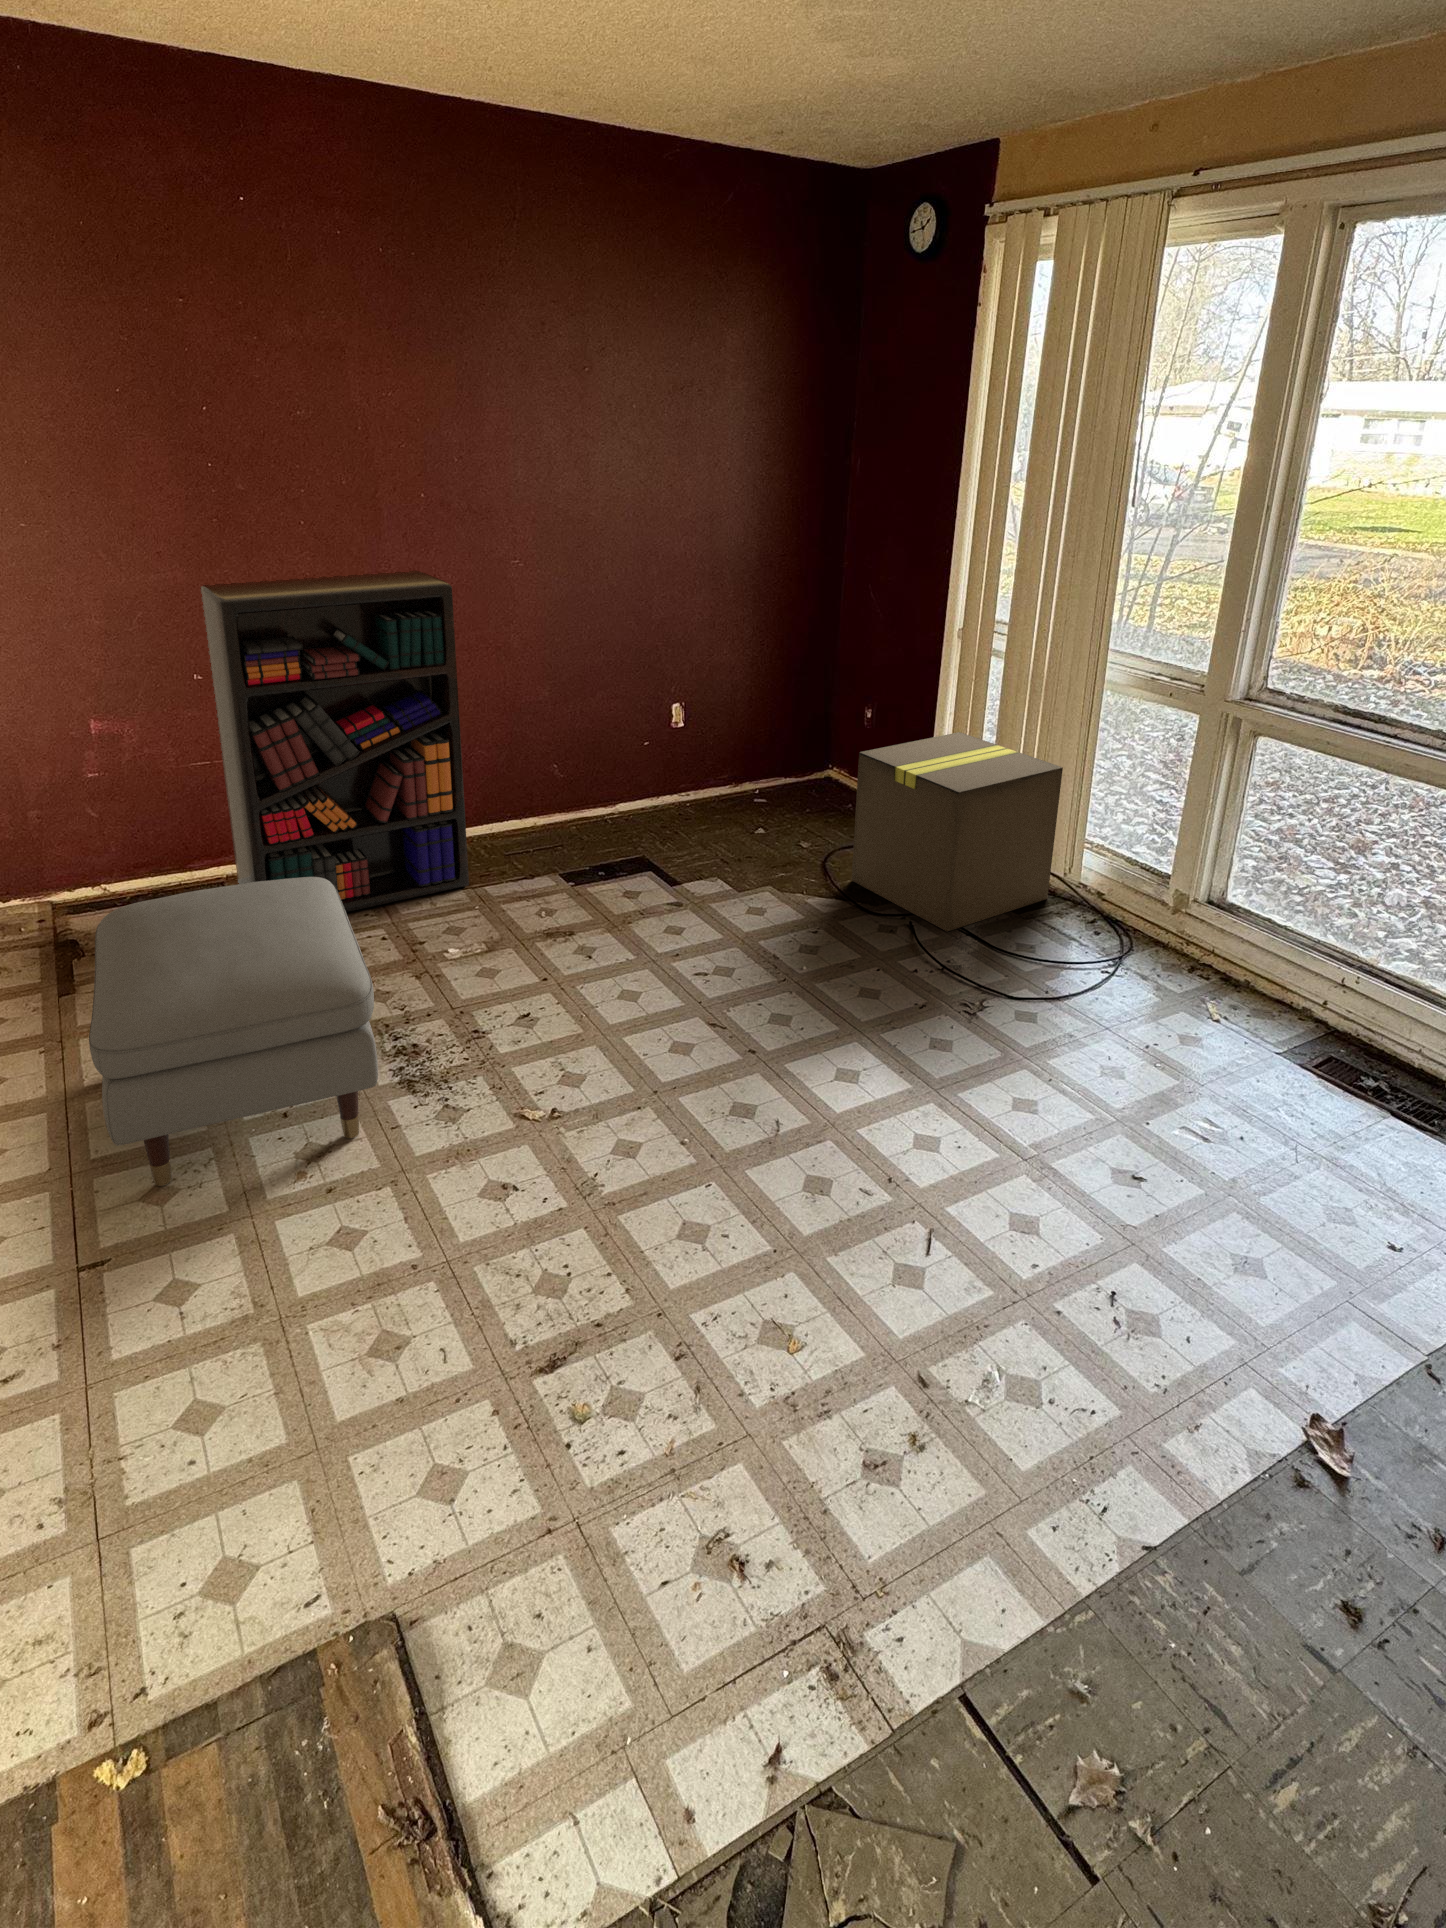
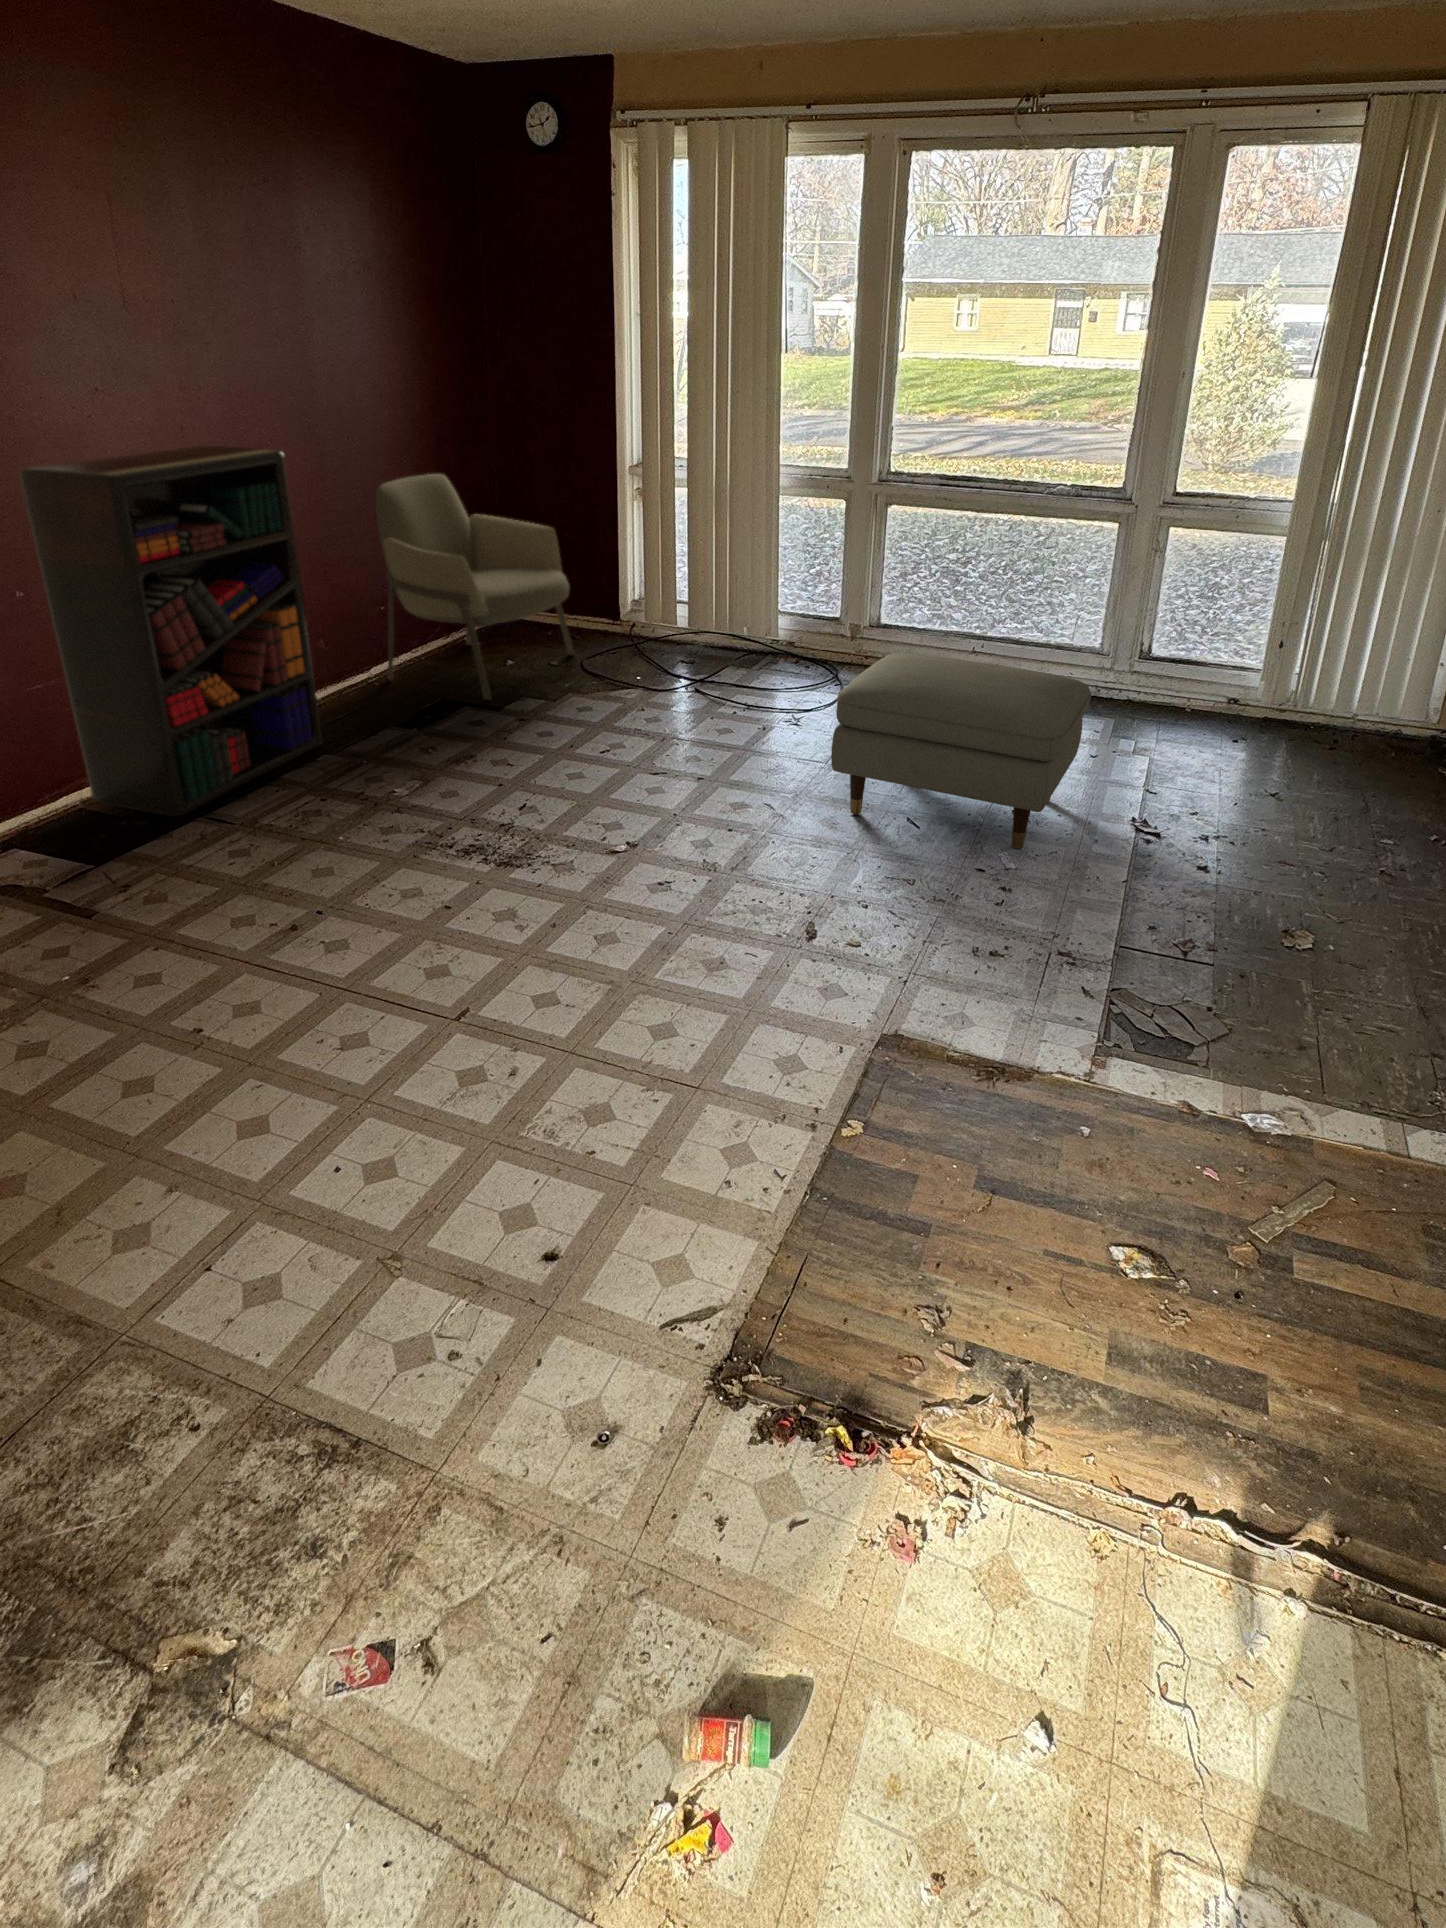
armchair: none [624,612,841,876] -> present [376,474,574,700]
cardboard box: present [852,732,1063,931] -> none [615,547,756,687]
ottoman: present [89,877,378,1186] -> present [831,653,1091,849]

